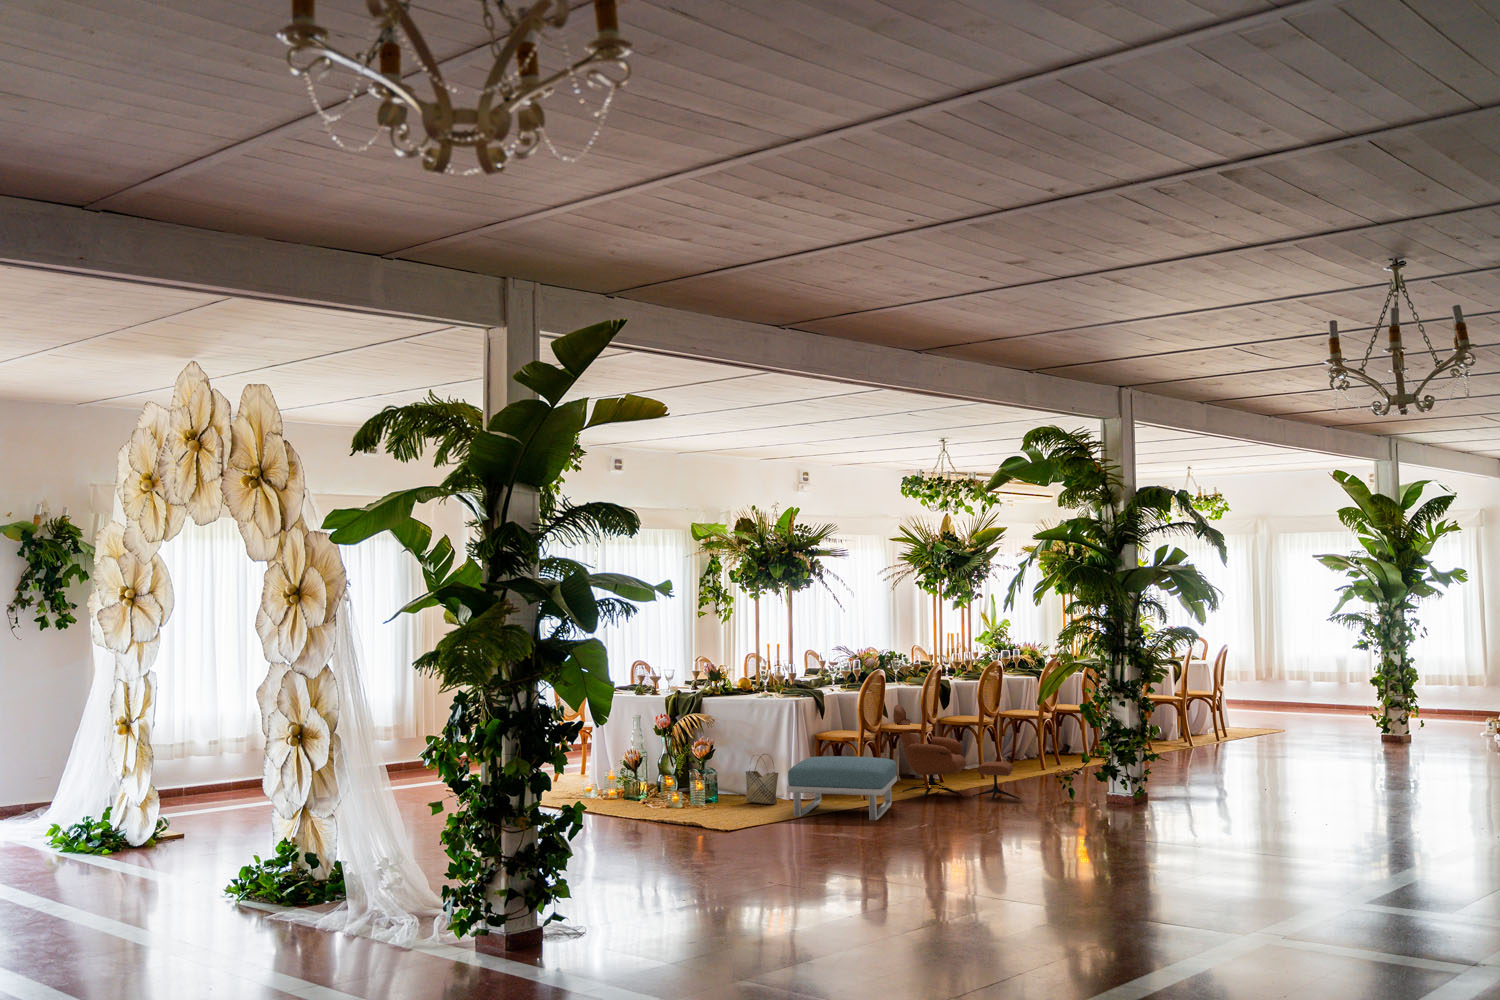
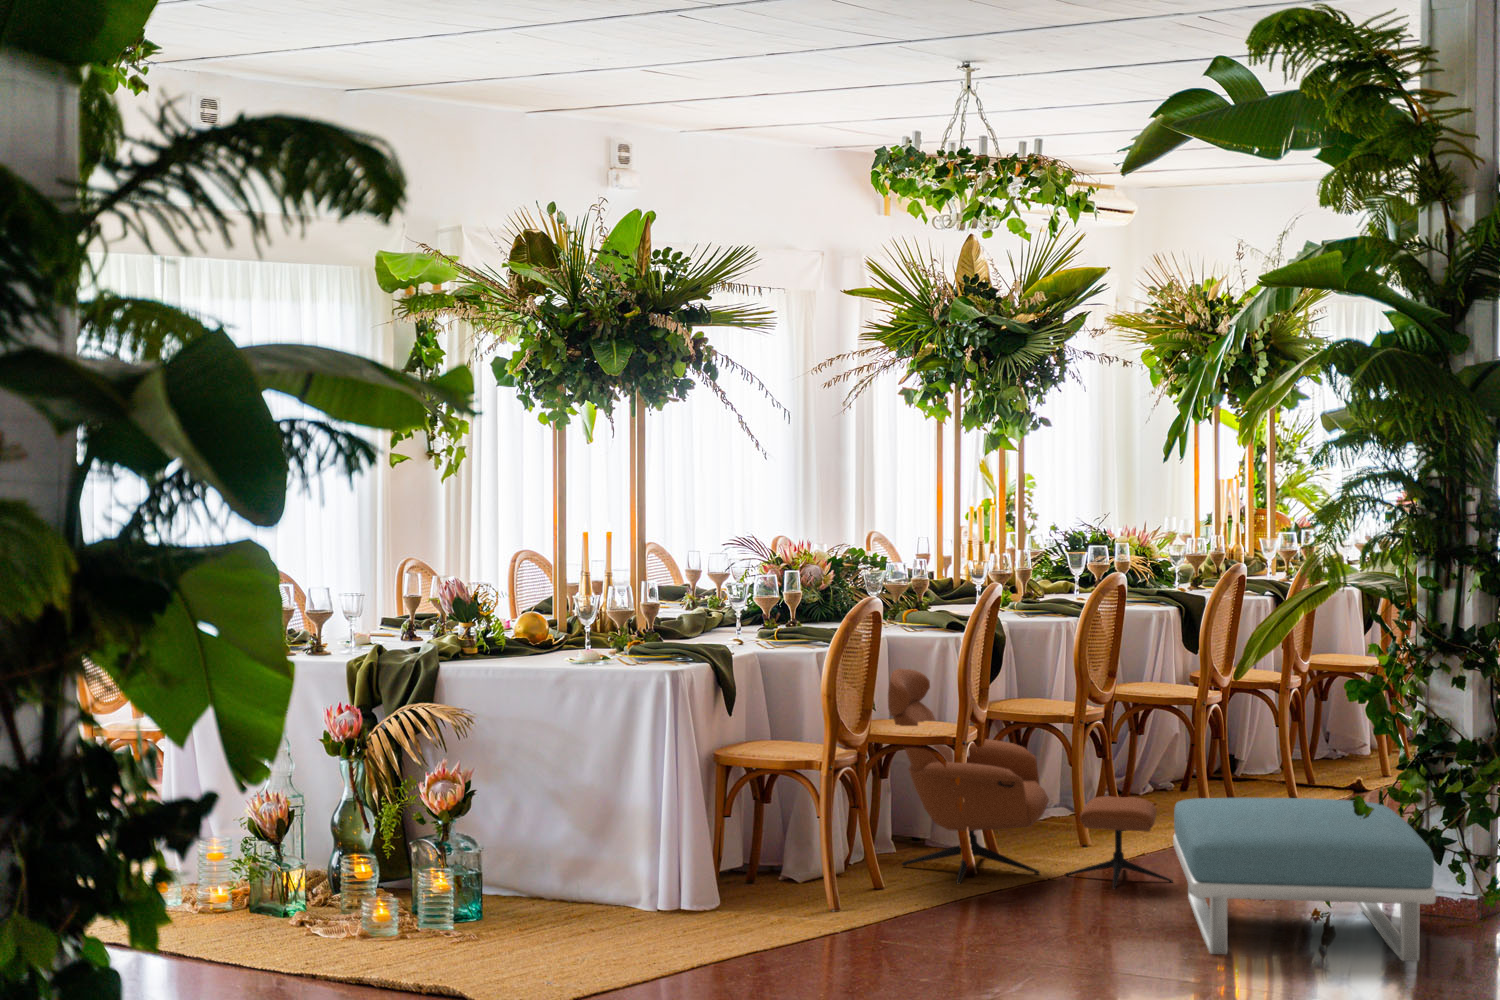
woven basket: present [745,754,779,804] -> none [547,802,629,924]
footstool: present [787,756,897,820] -> present [1173,798,1436,961]

